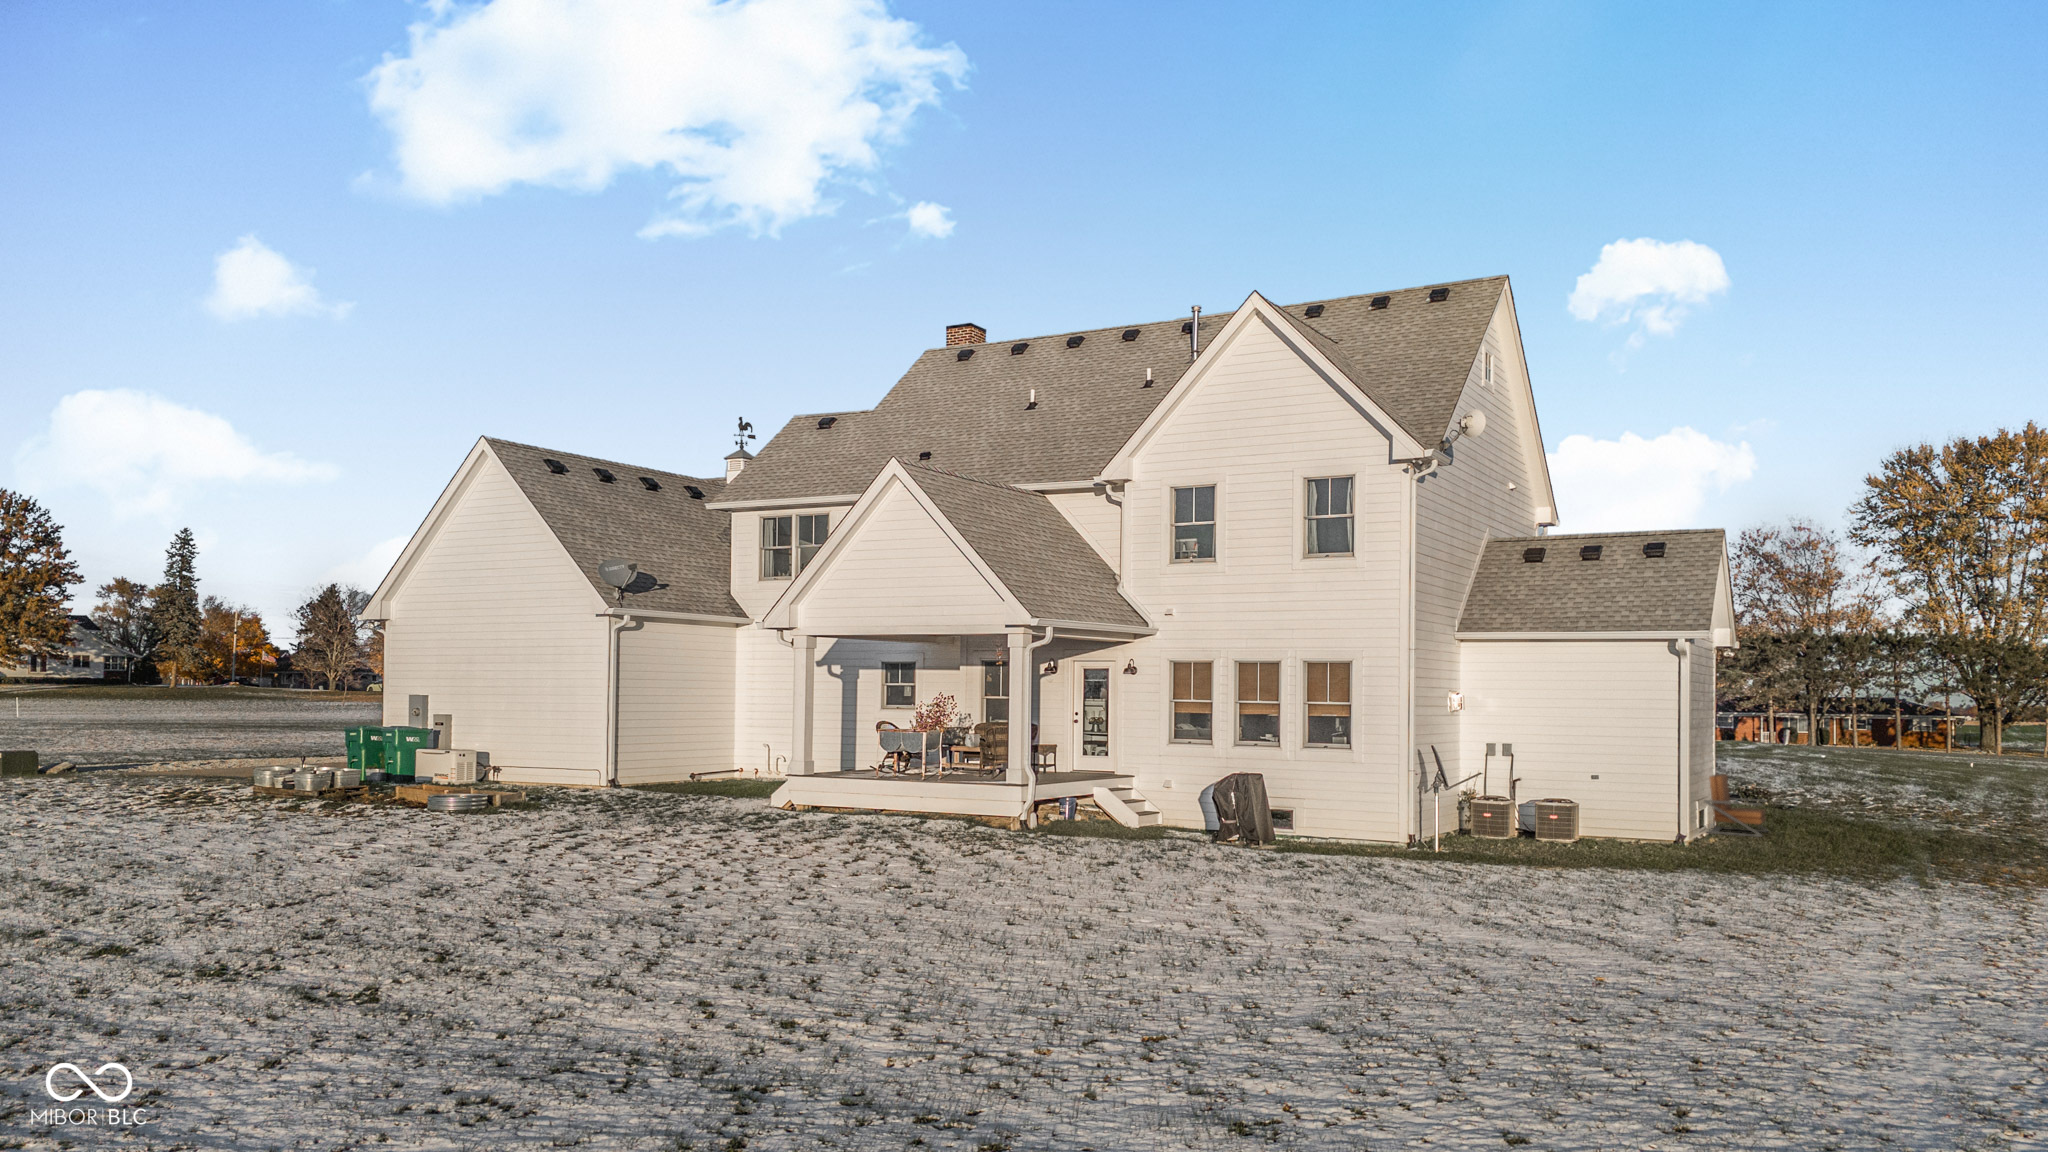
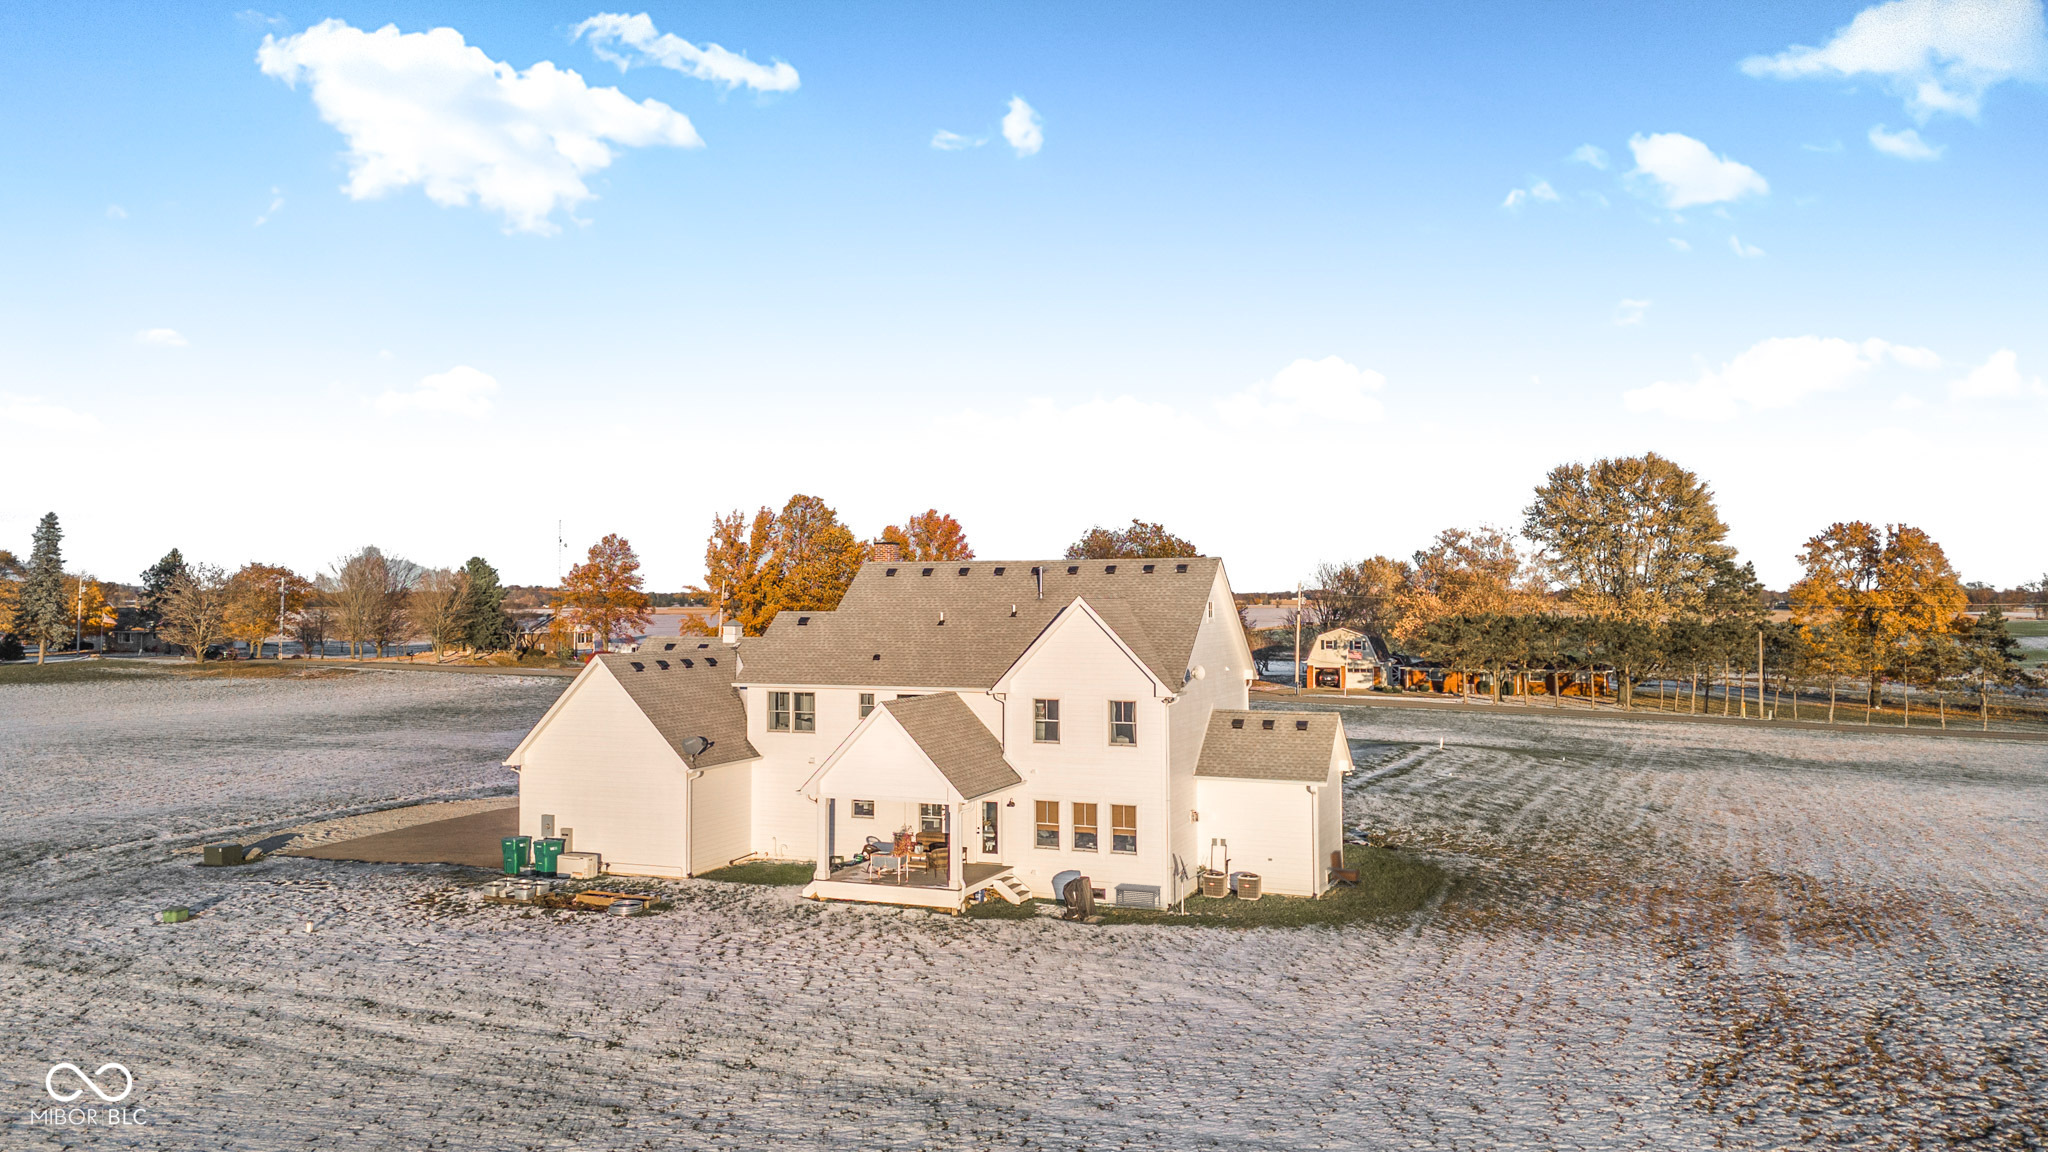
storage bench: none [1307,800,1394,842] -> present [1114,883,1161,909]

